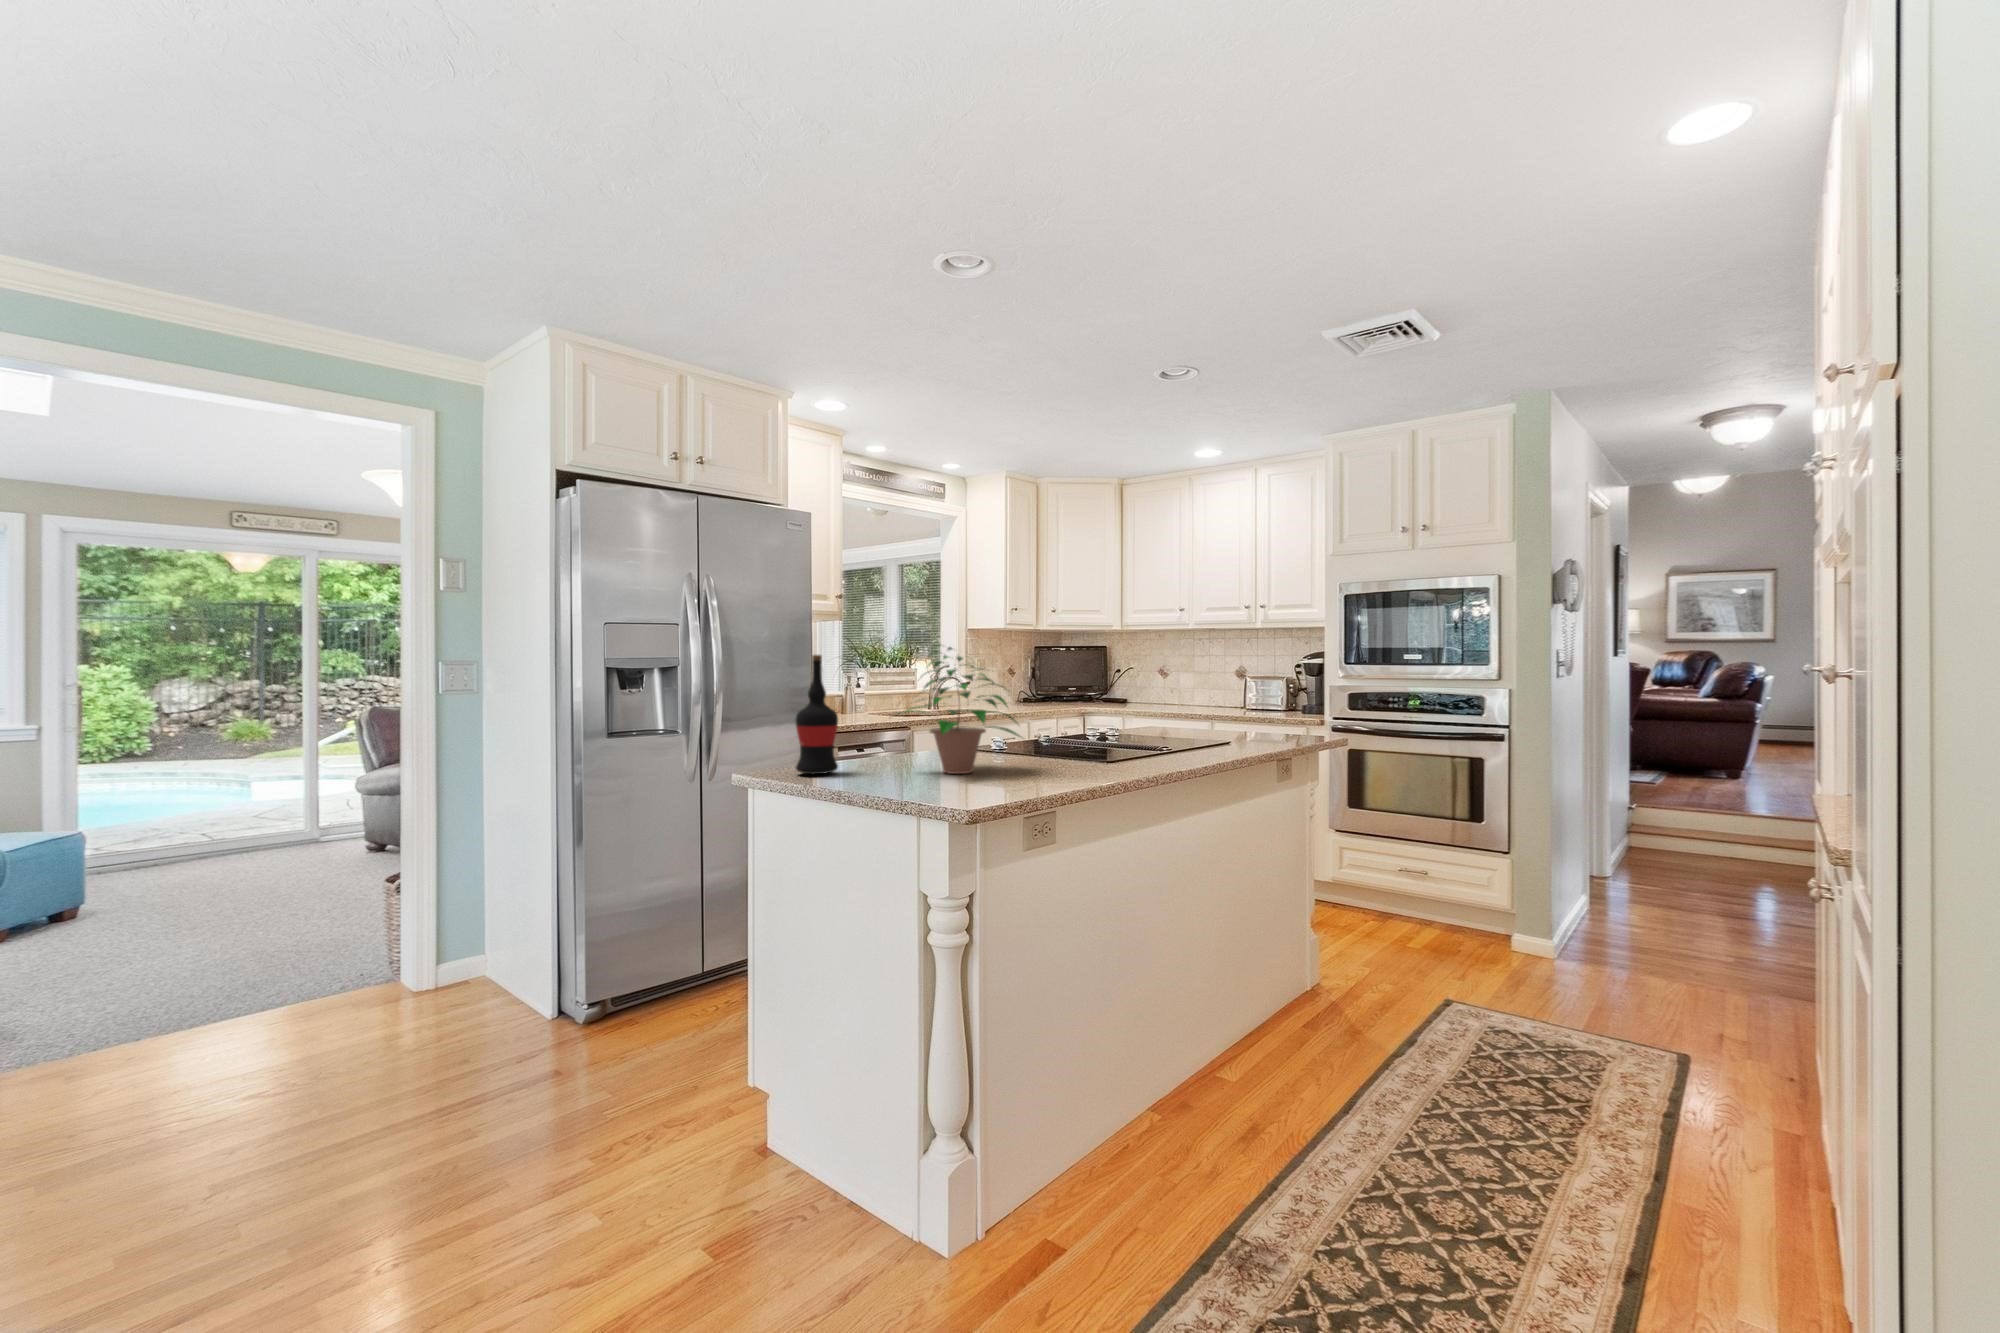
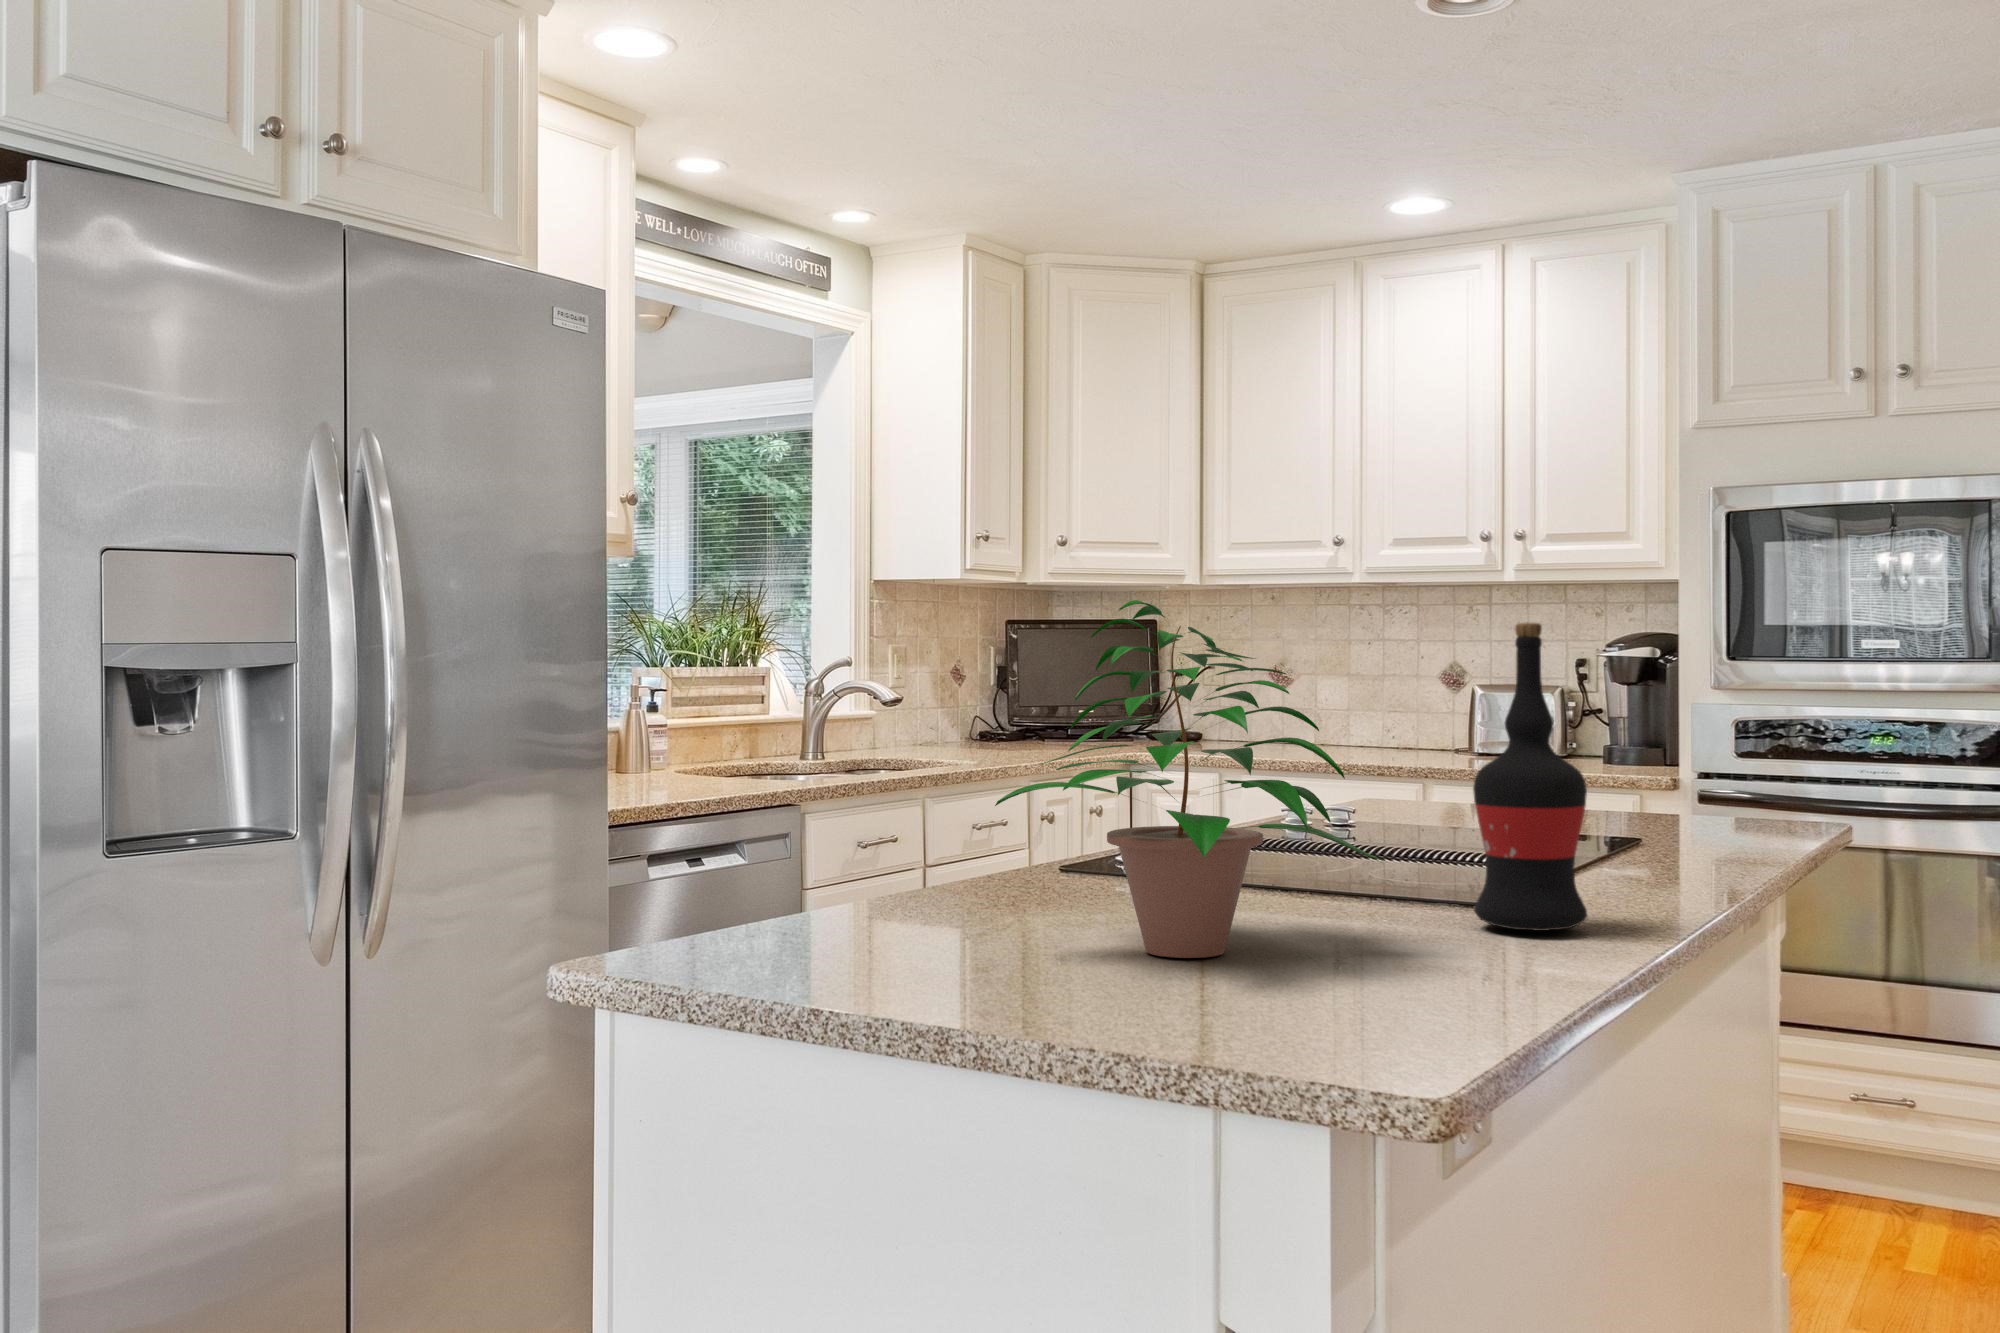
wine bottle: present [796,655,838,774] -> present [1473,623,1587,931]

